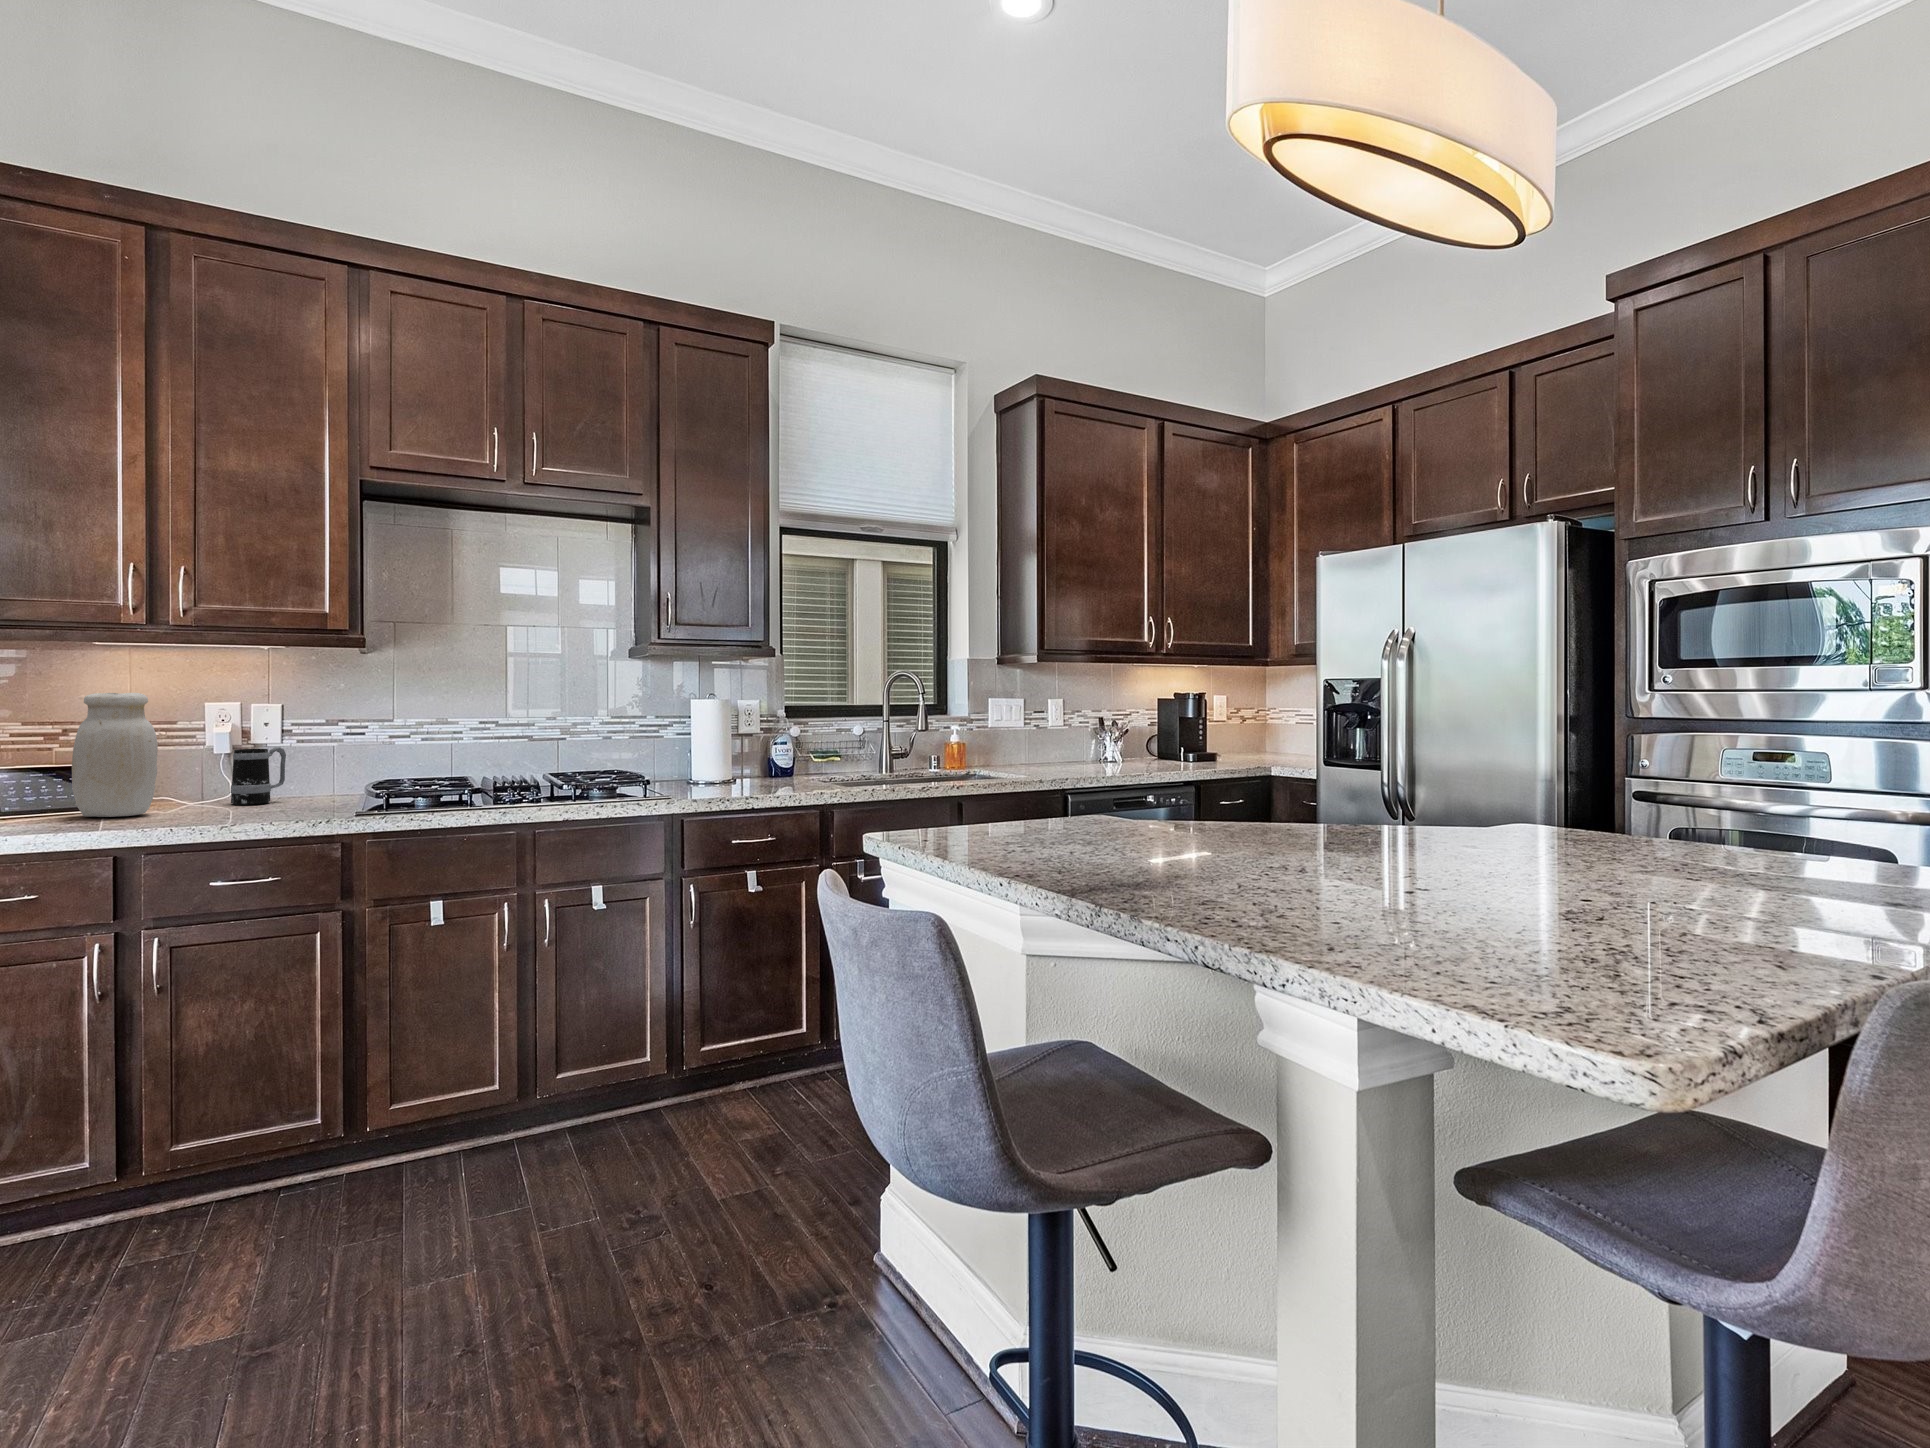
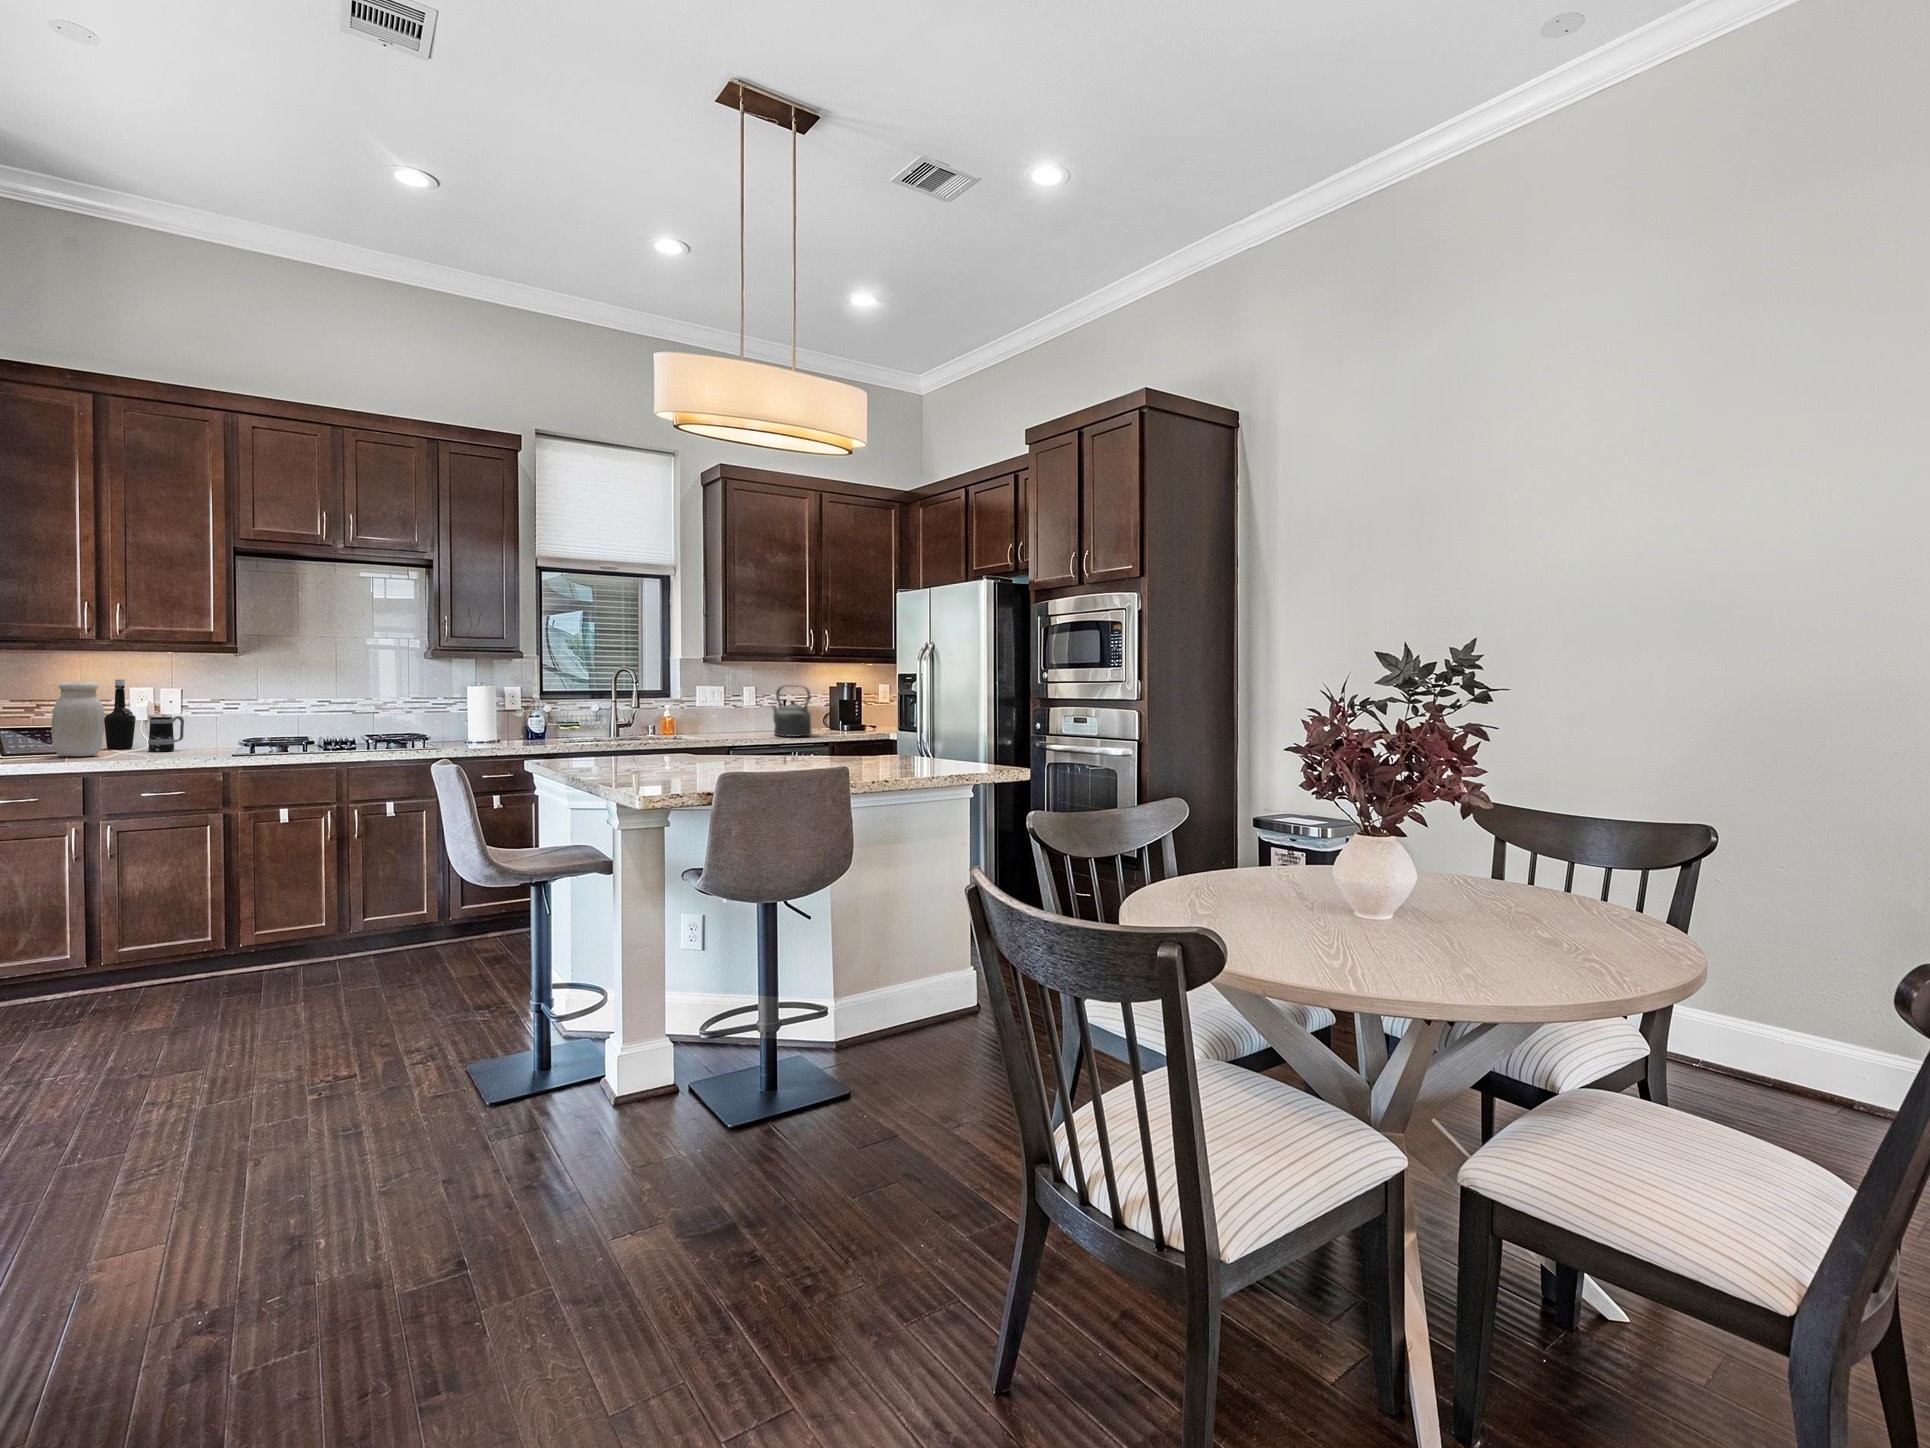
bottle: none [167,689,215,800] -> present [104,679,135,749]
kettle: none [1092,697,1156,772] -> present [771,685,812,737]

